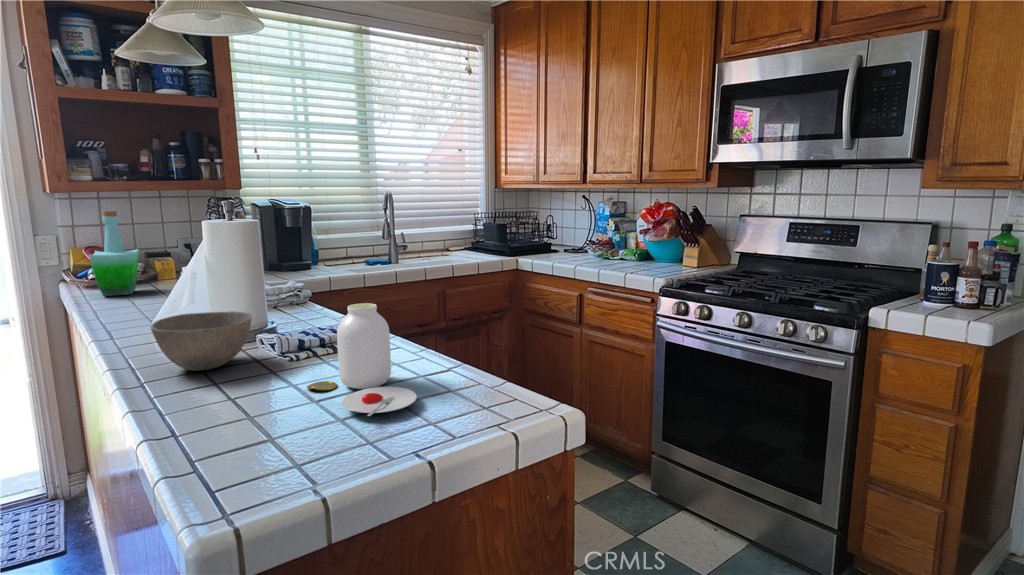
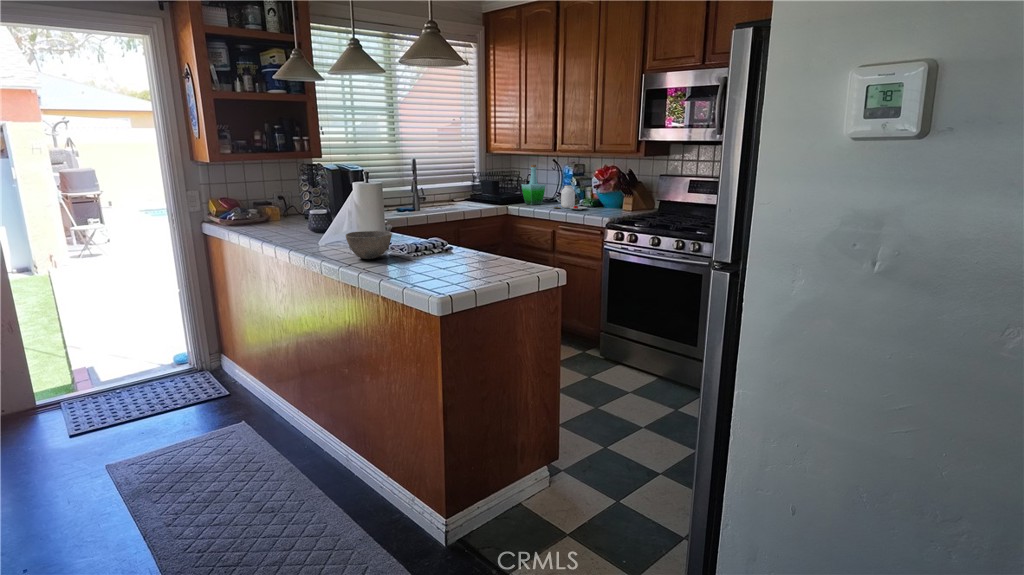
bottle: present [89,211,139,296] -> present [522,165,546,205]
jar: present [307,303,417,416] -> present [556,186,587,210]

